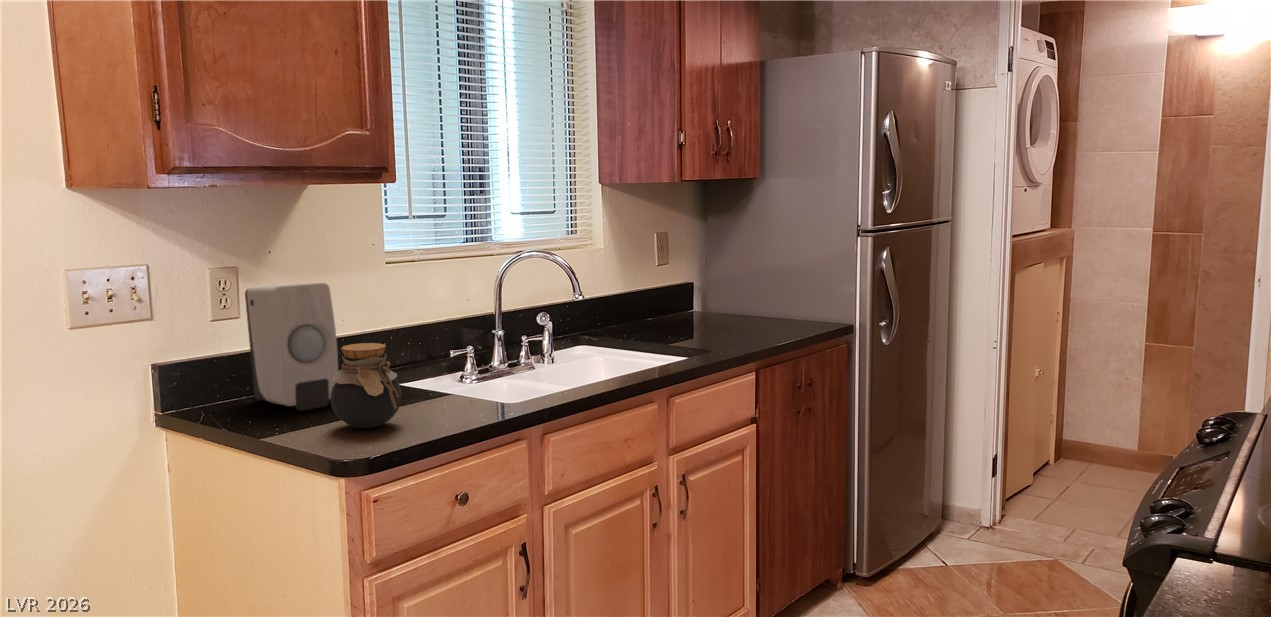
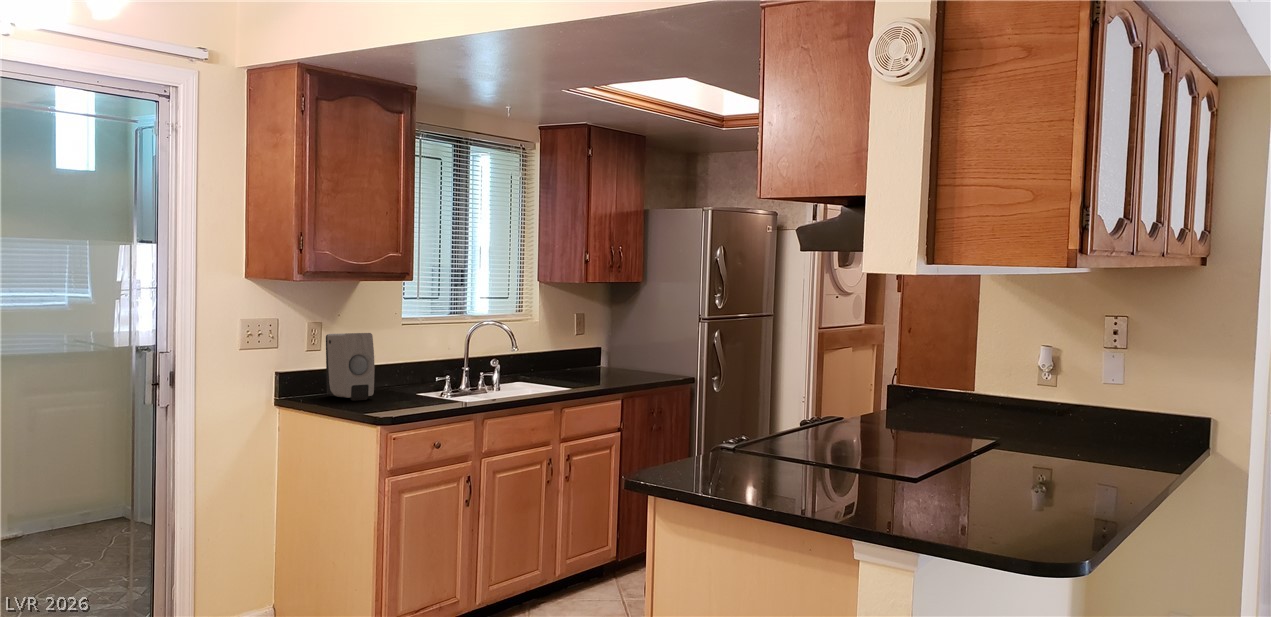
jar: present [330,343,402,428] -> none [372,364,409,408]

